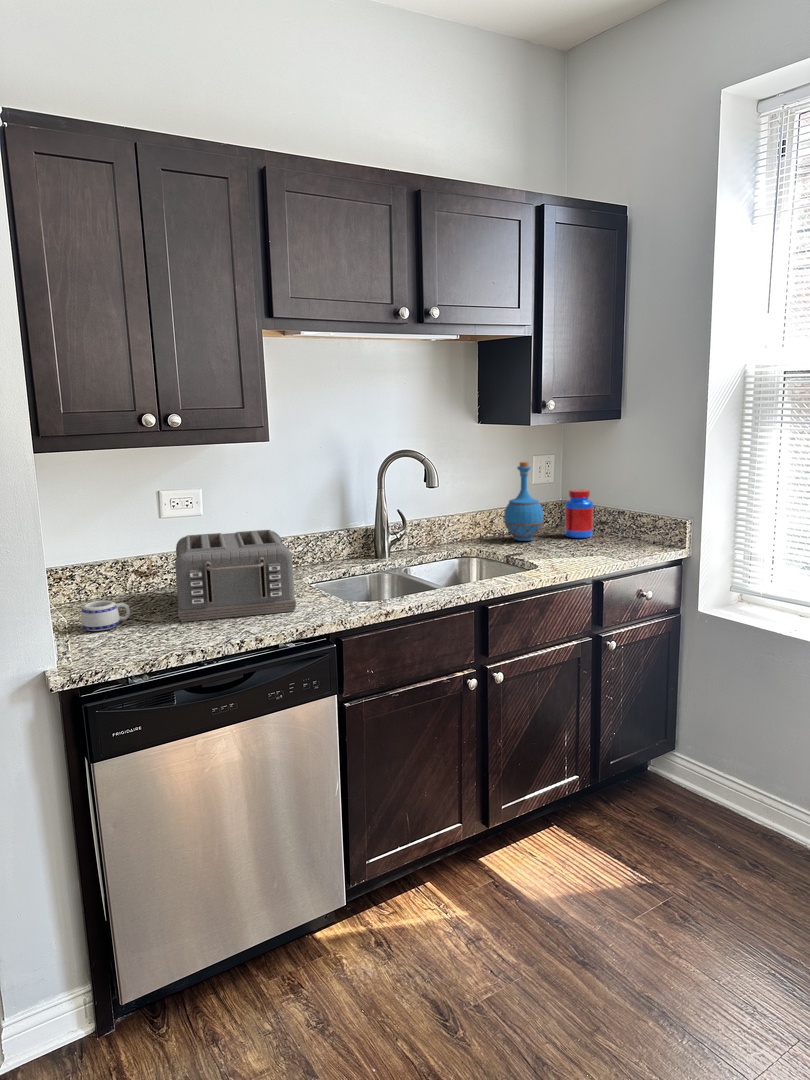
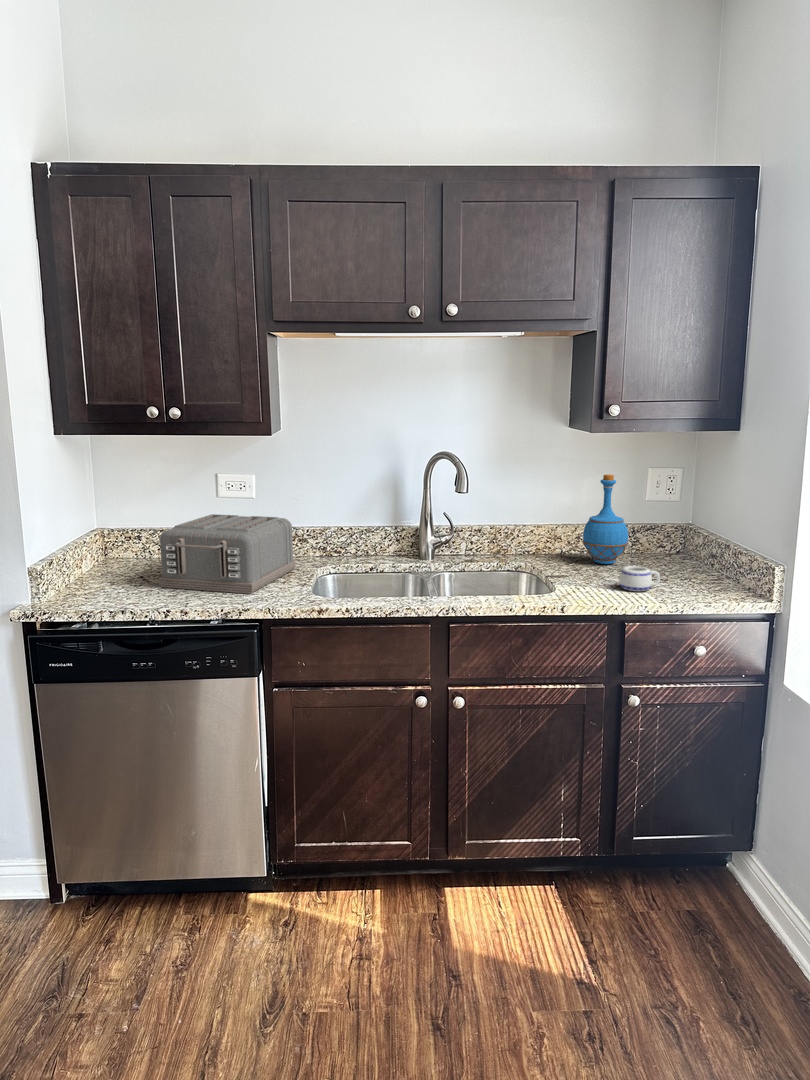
jar: present [565,489,593,538] -> none [659,512,695,570]
mug: present [81,601,130,631] -> present [619,566,660,591]

